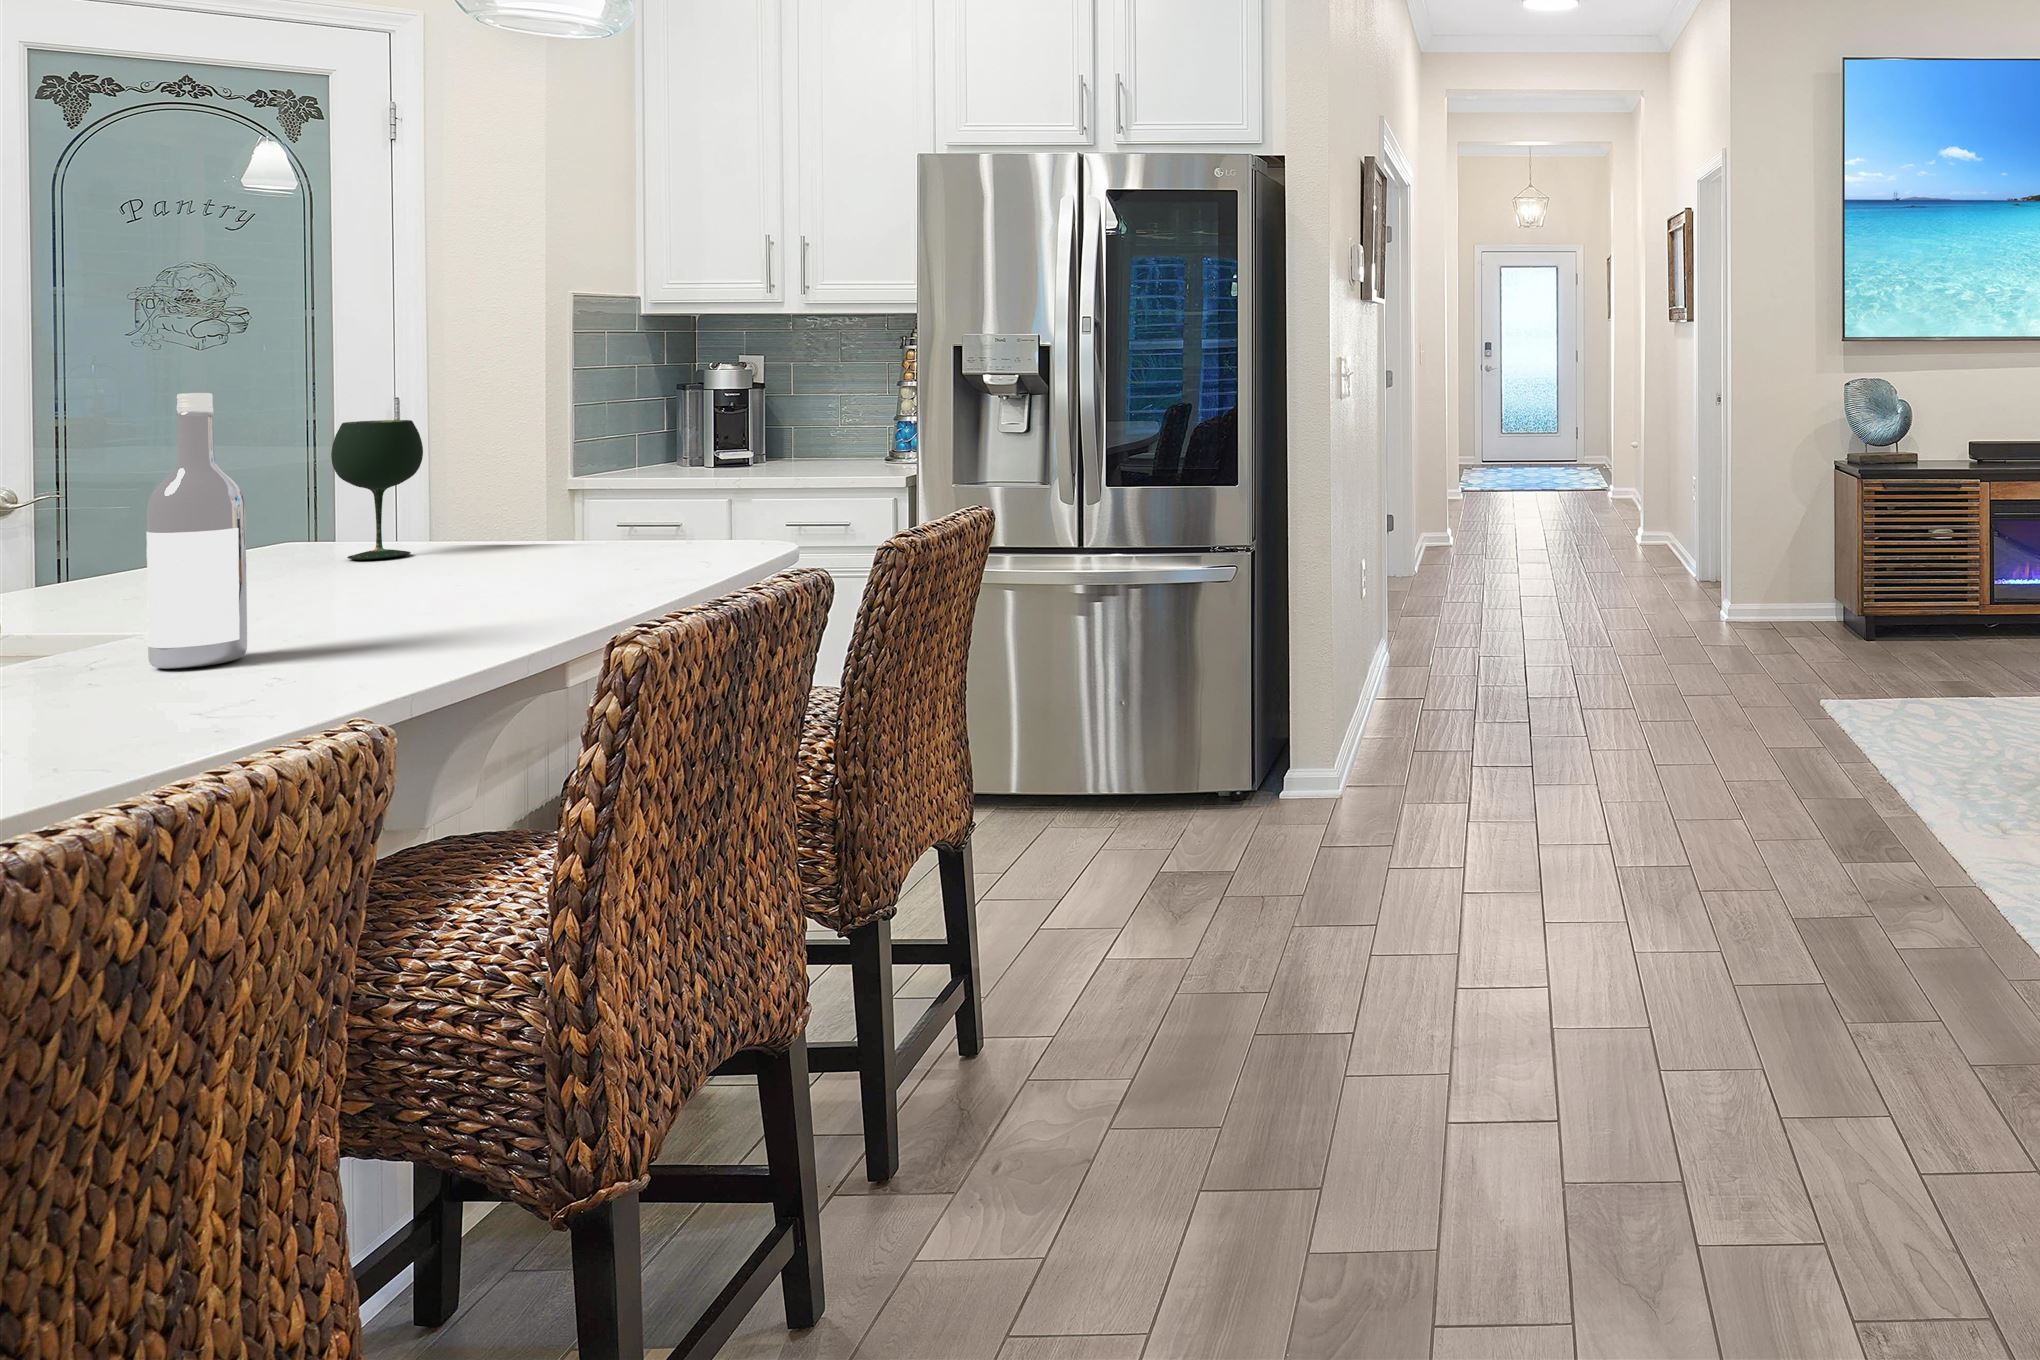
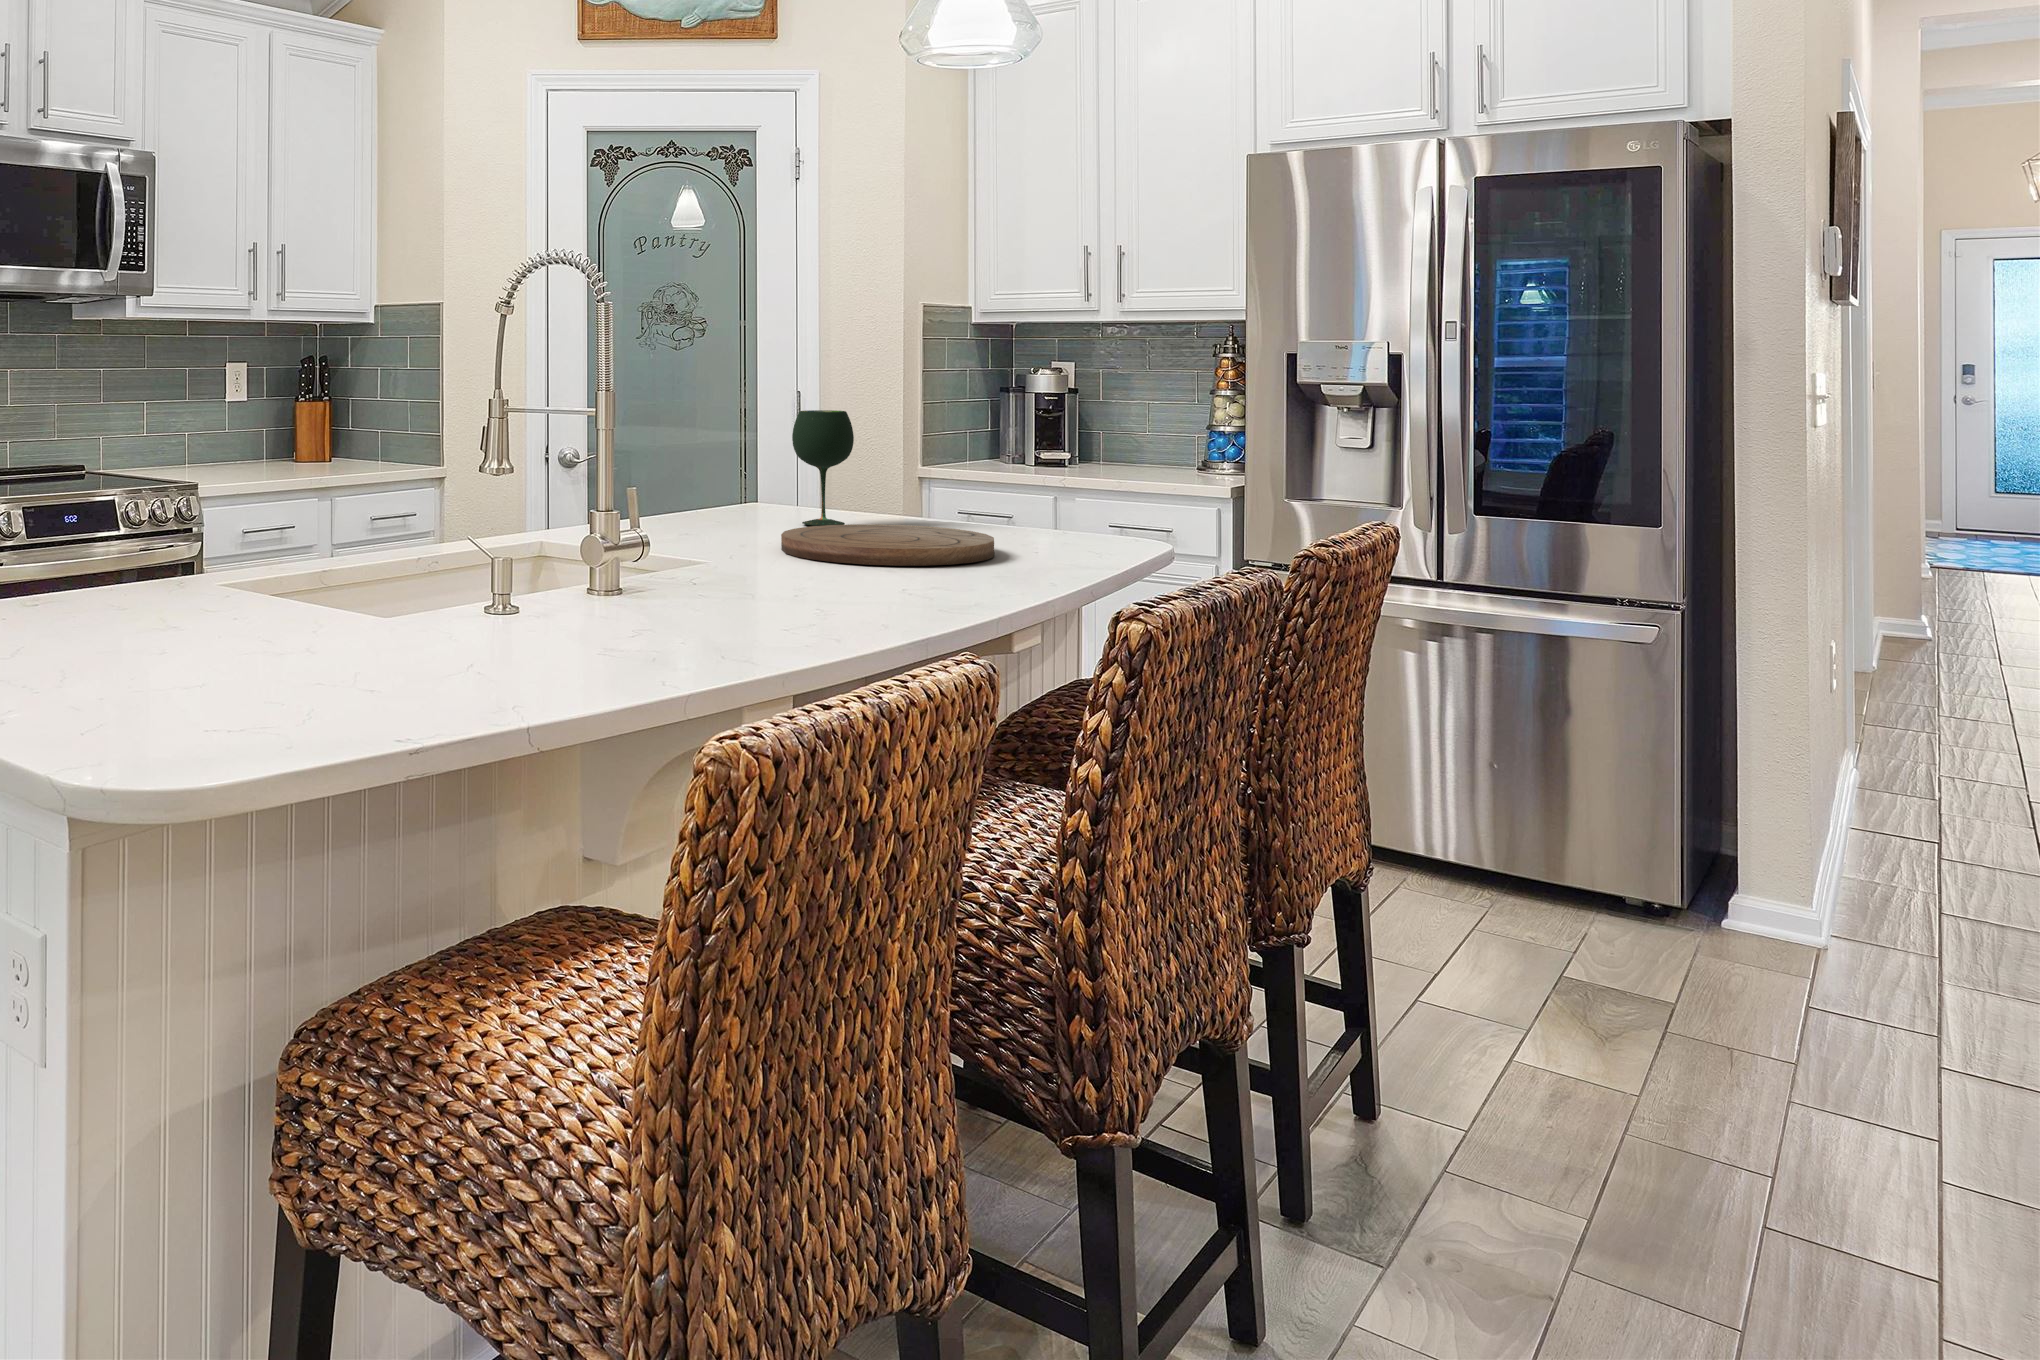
wine bottle: present [146,393,247,669] -> none [731,381,790,597]
cutting board: none [286,548,584,605] -> present [781,524,994,566]

